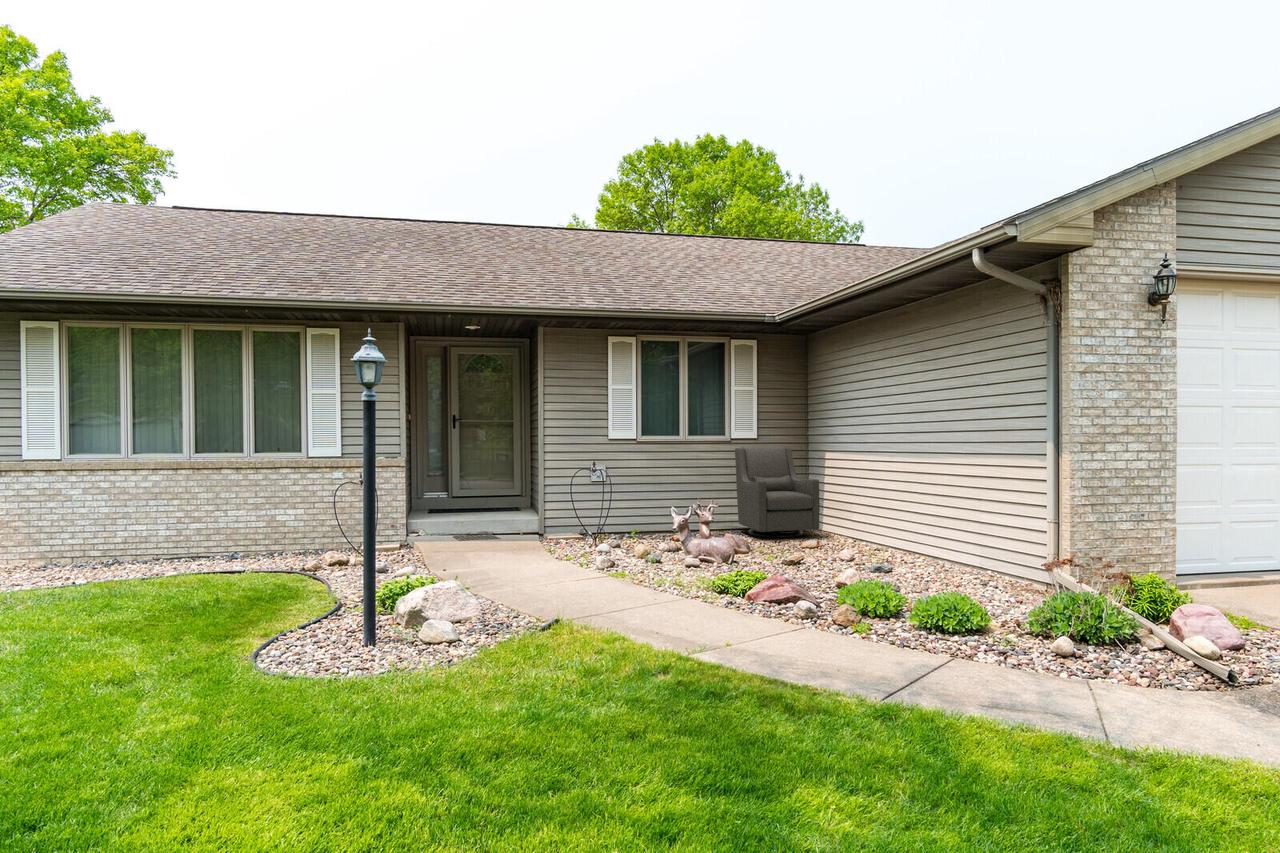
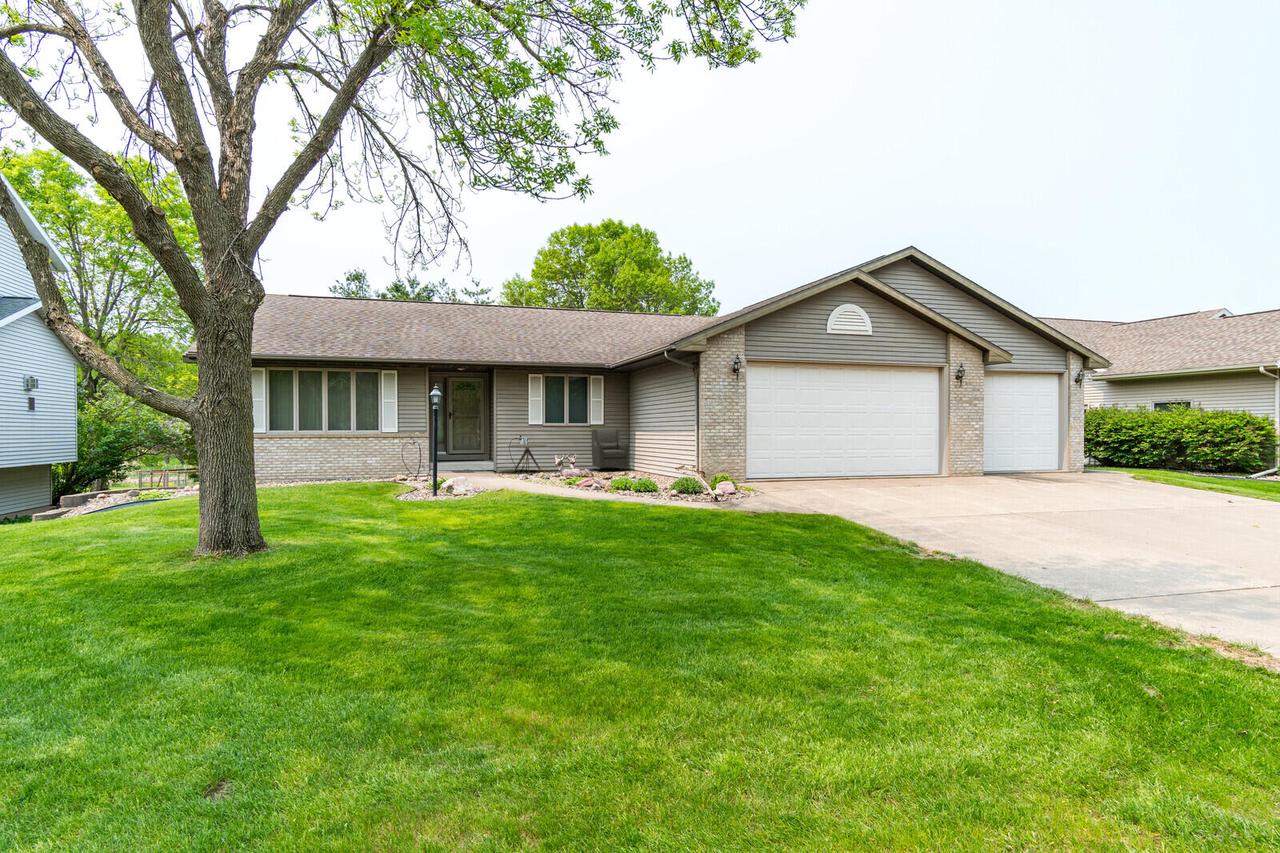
round table: none [565,480,647,543] -> present [508,444,547,472]

